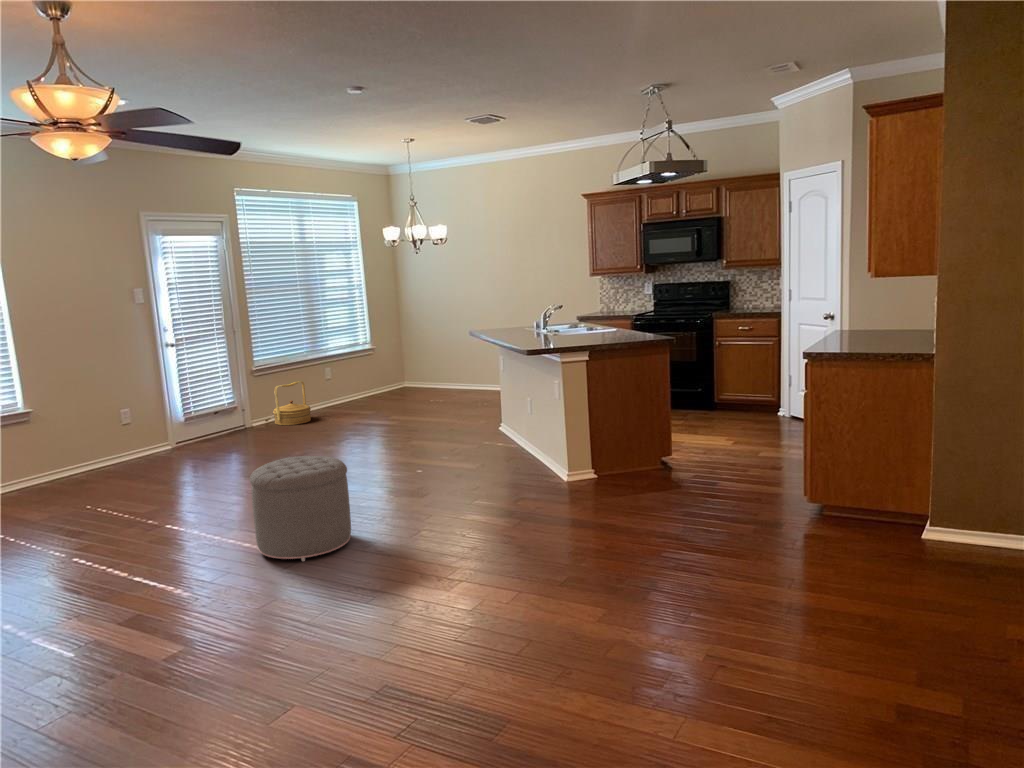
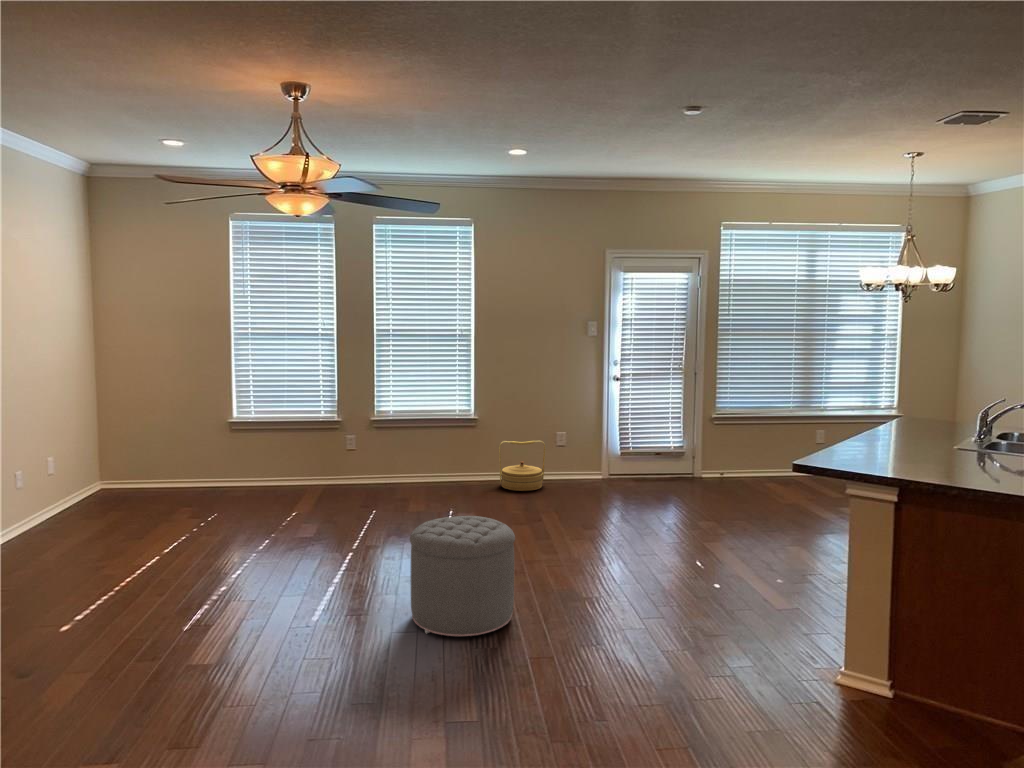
woven basket: present [273,381,311,425] -> present [499,441,545,491]

